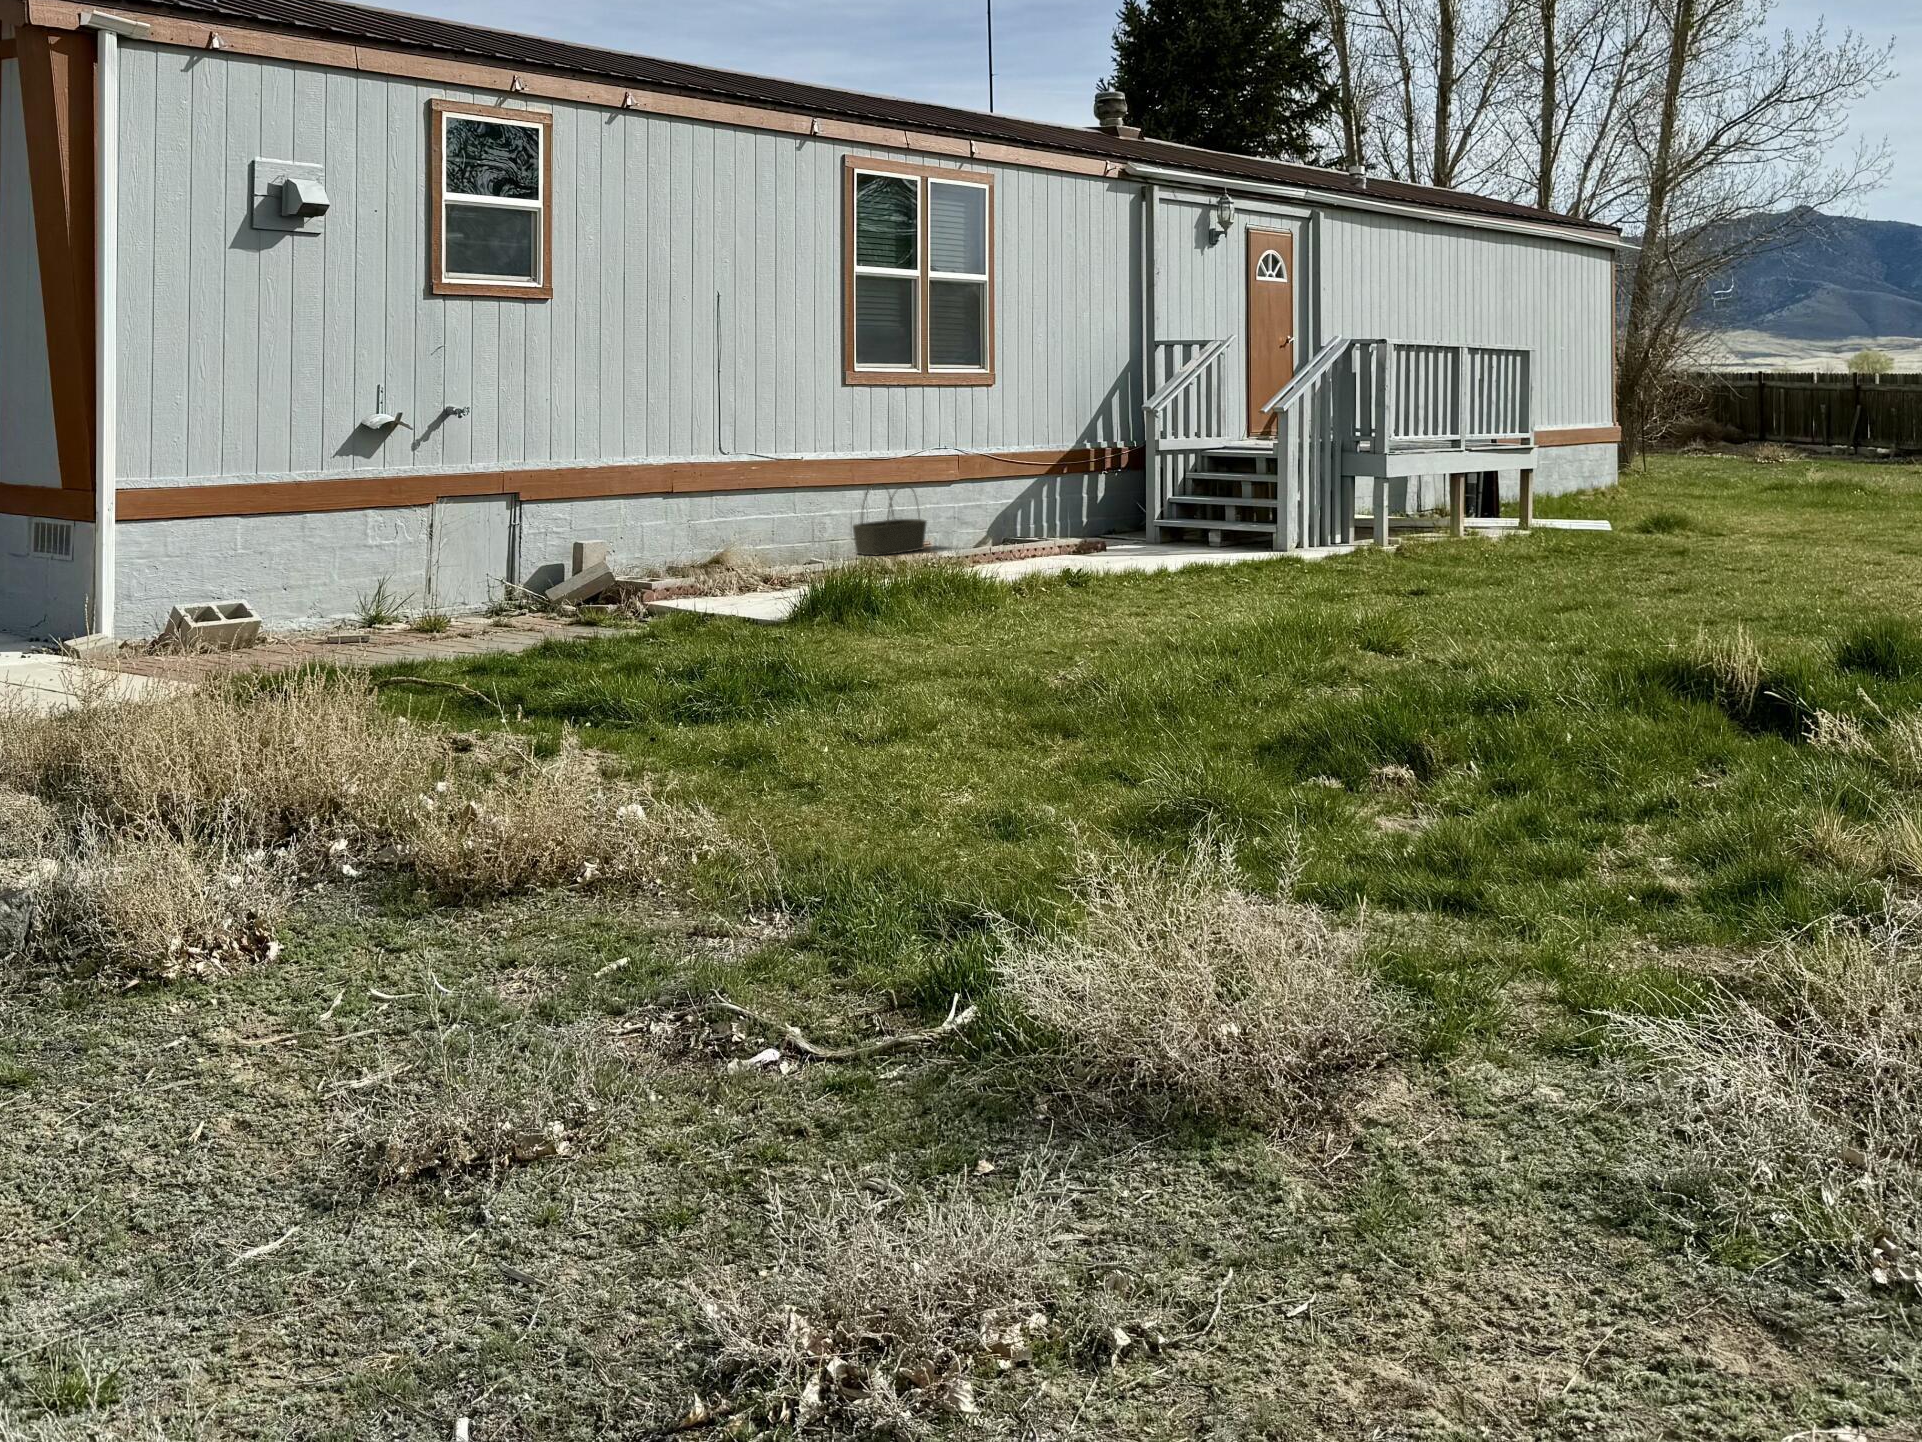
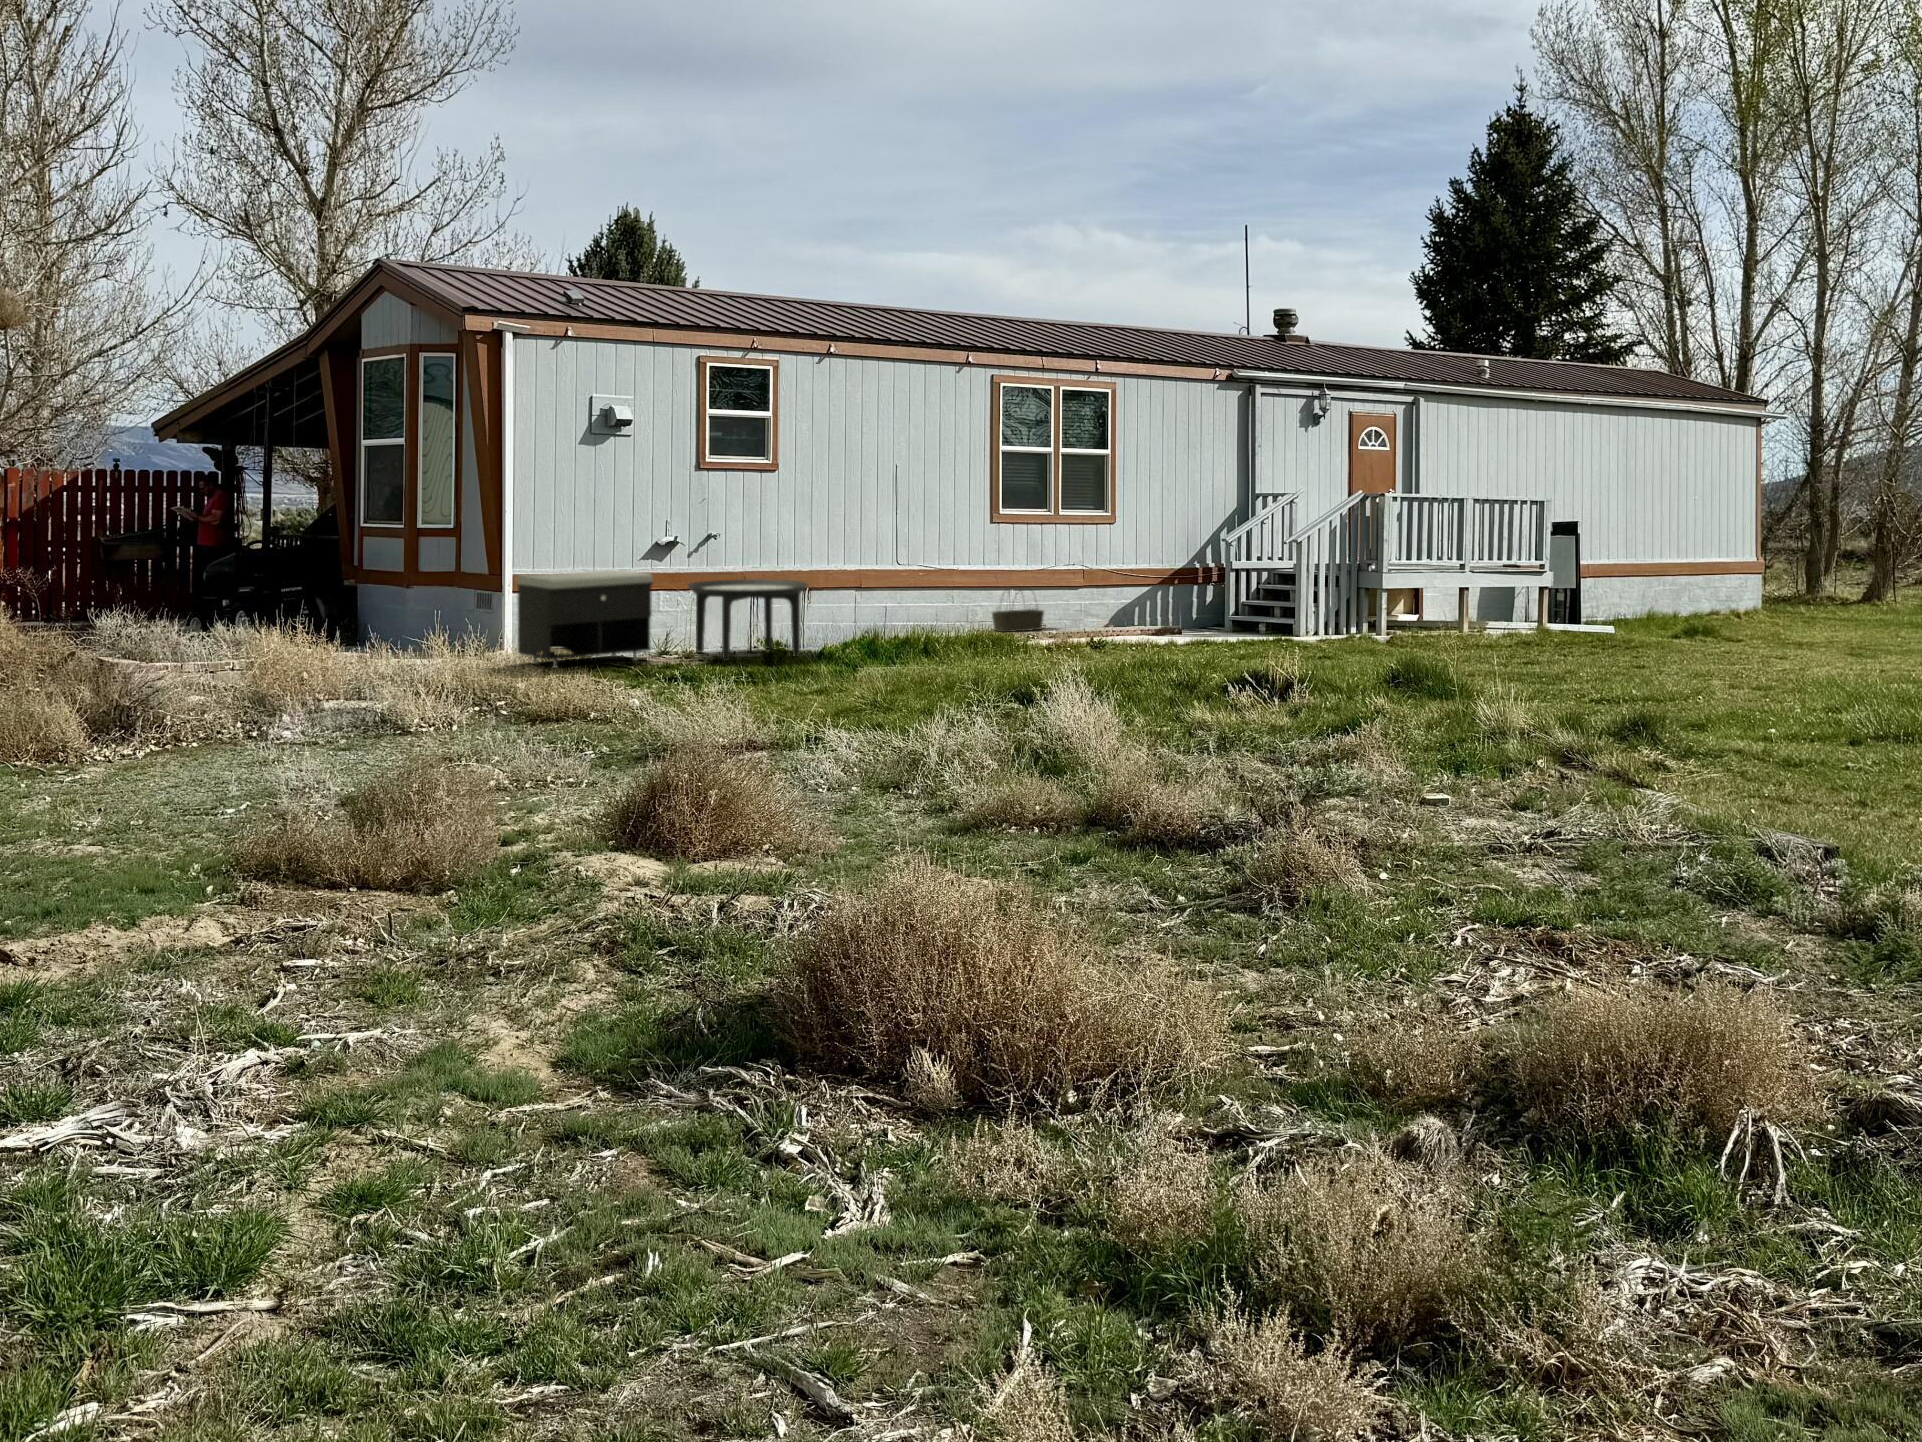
storage bench: none [133,473,387,660] -> present [517,570,653,668]
round table: none [429,482,645,627] -> present [687,579,808,661]

